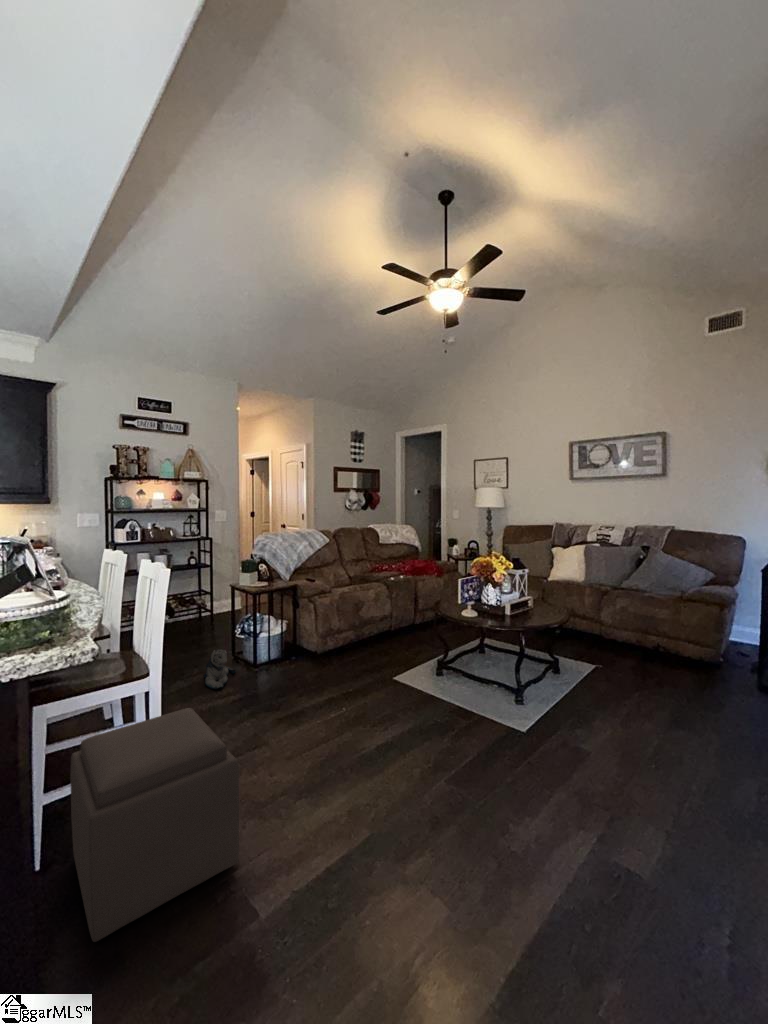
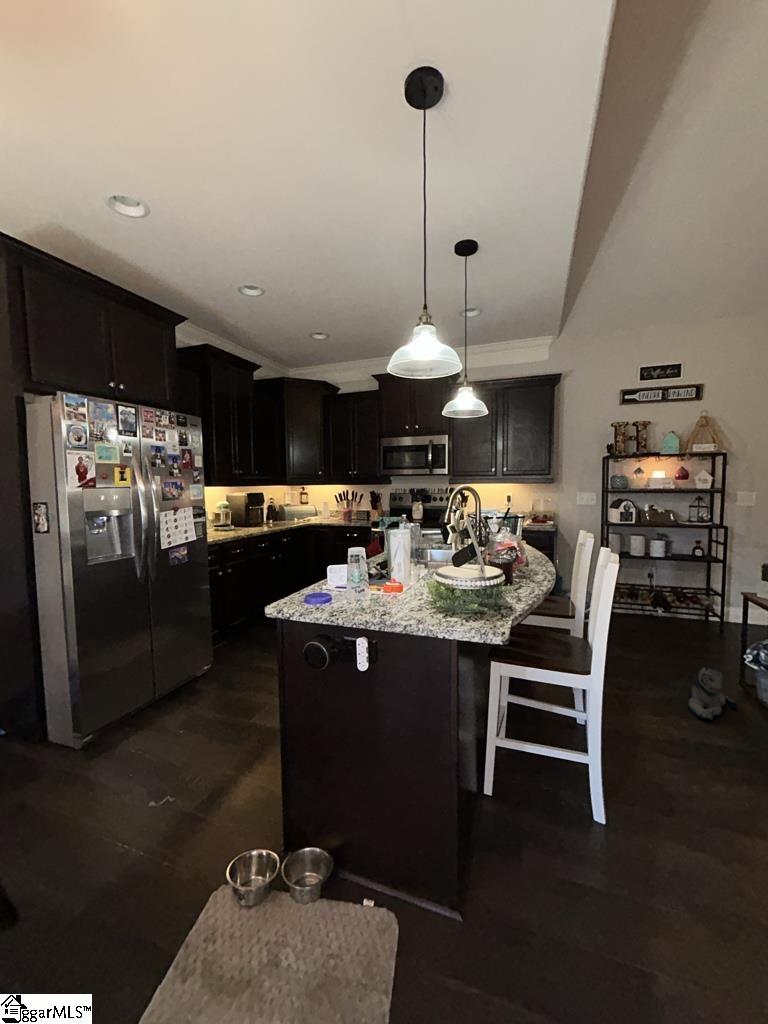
ottoman: present [70,708,239,942] -> none [488,711,673,981]

